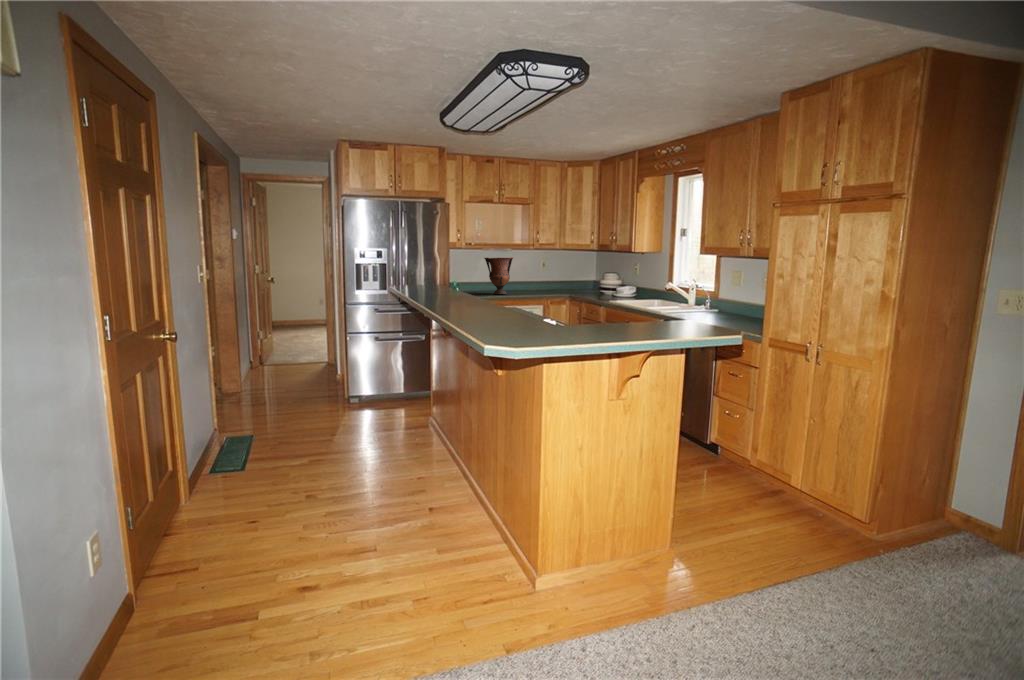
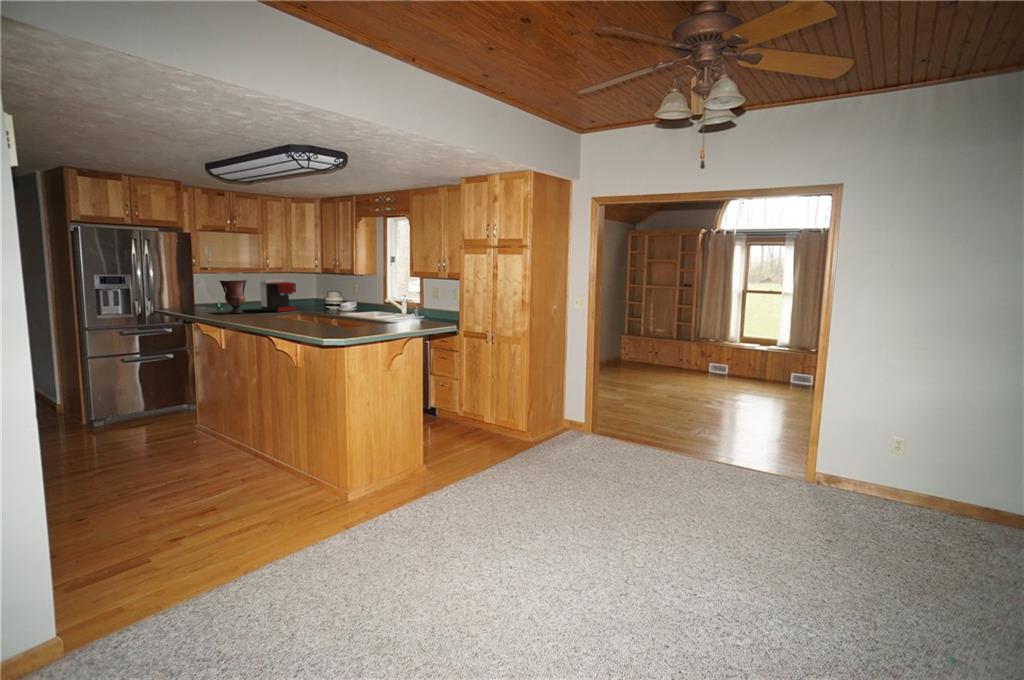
coffee maker: none [527,257,565,295] -> present [260,279,296,312]

